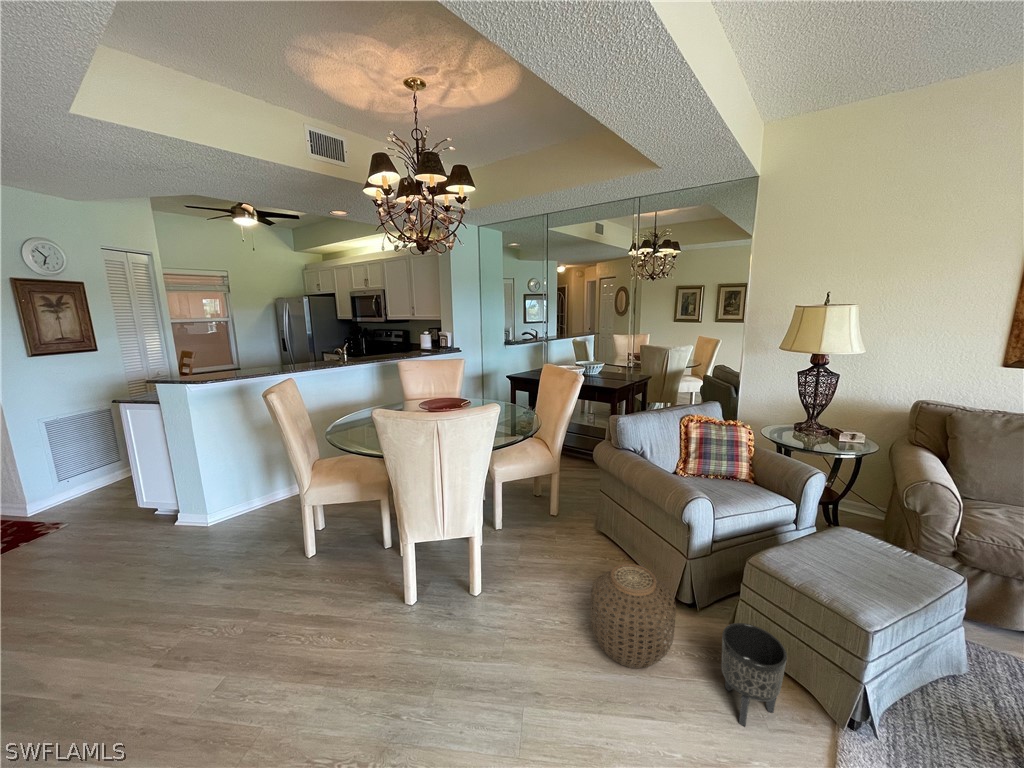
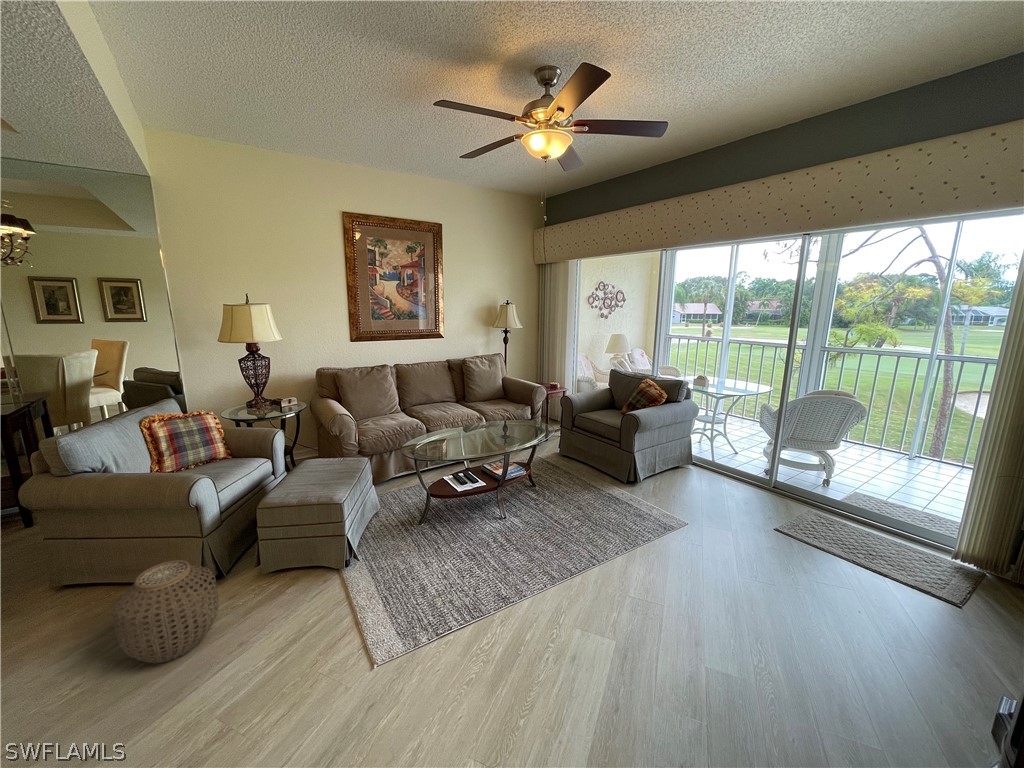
planter: present [721,623,787,726] -> none [259,543,307,614]

